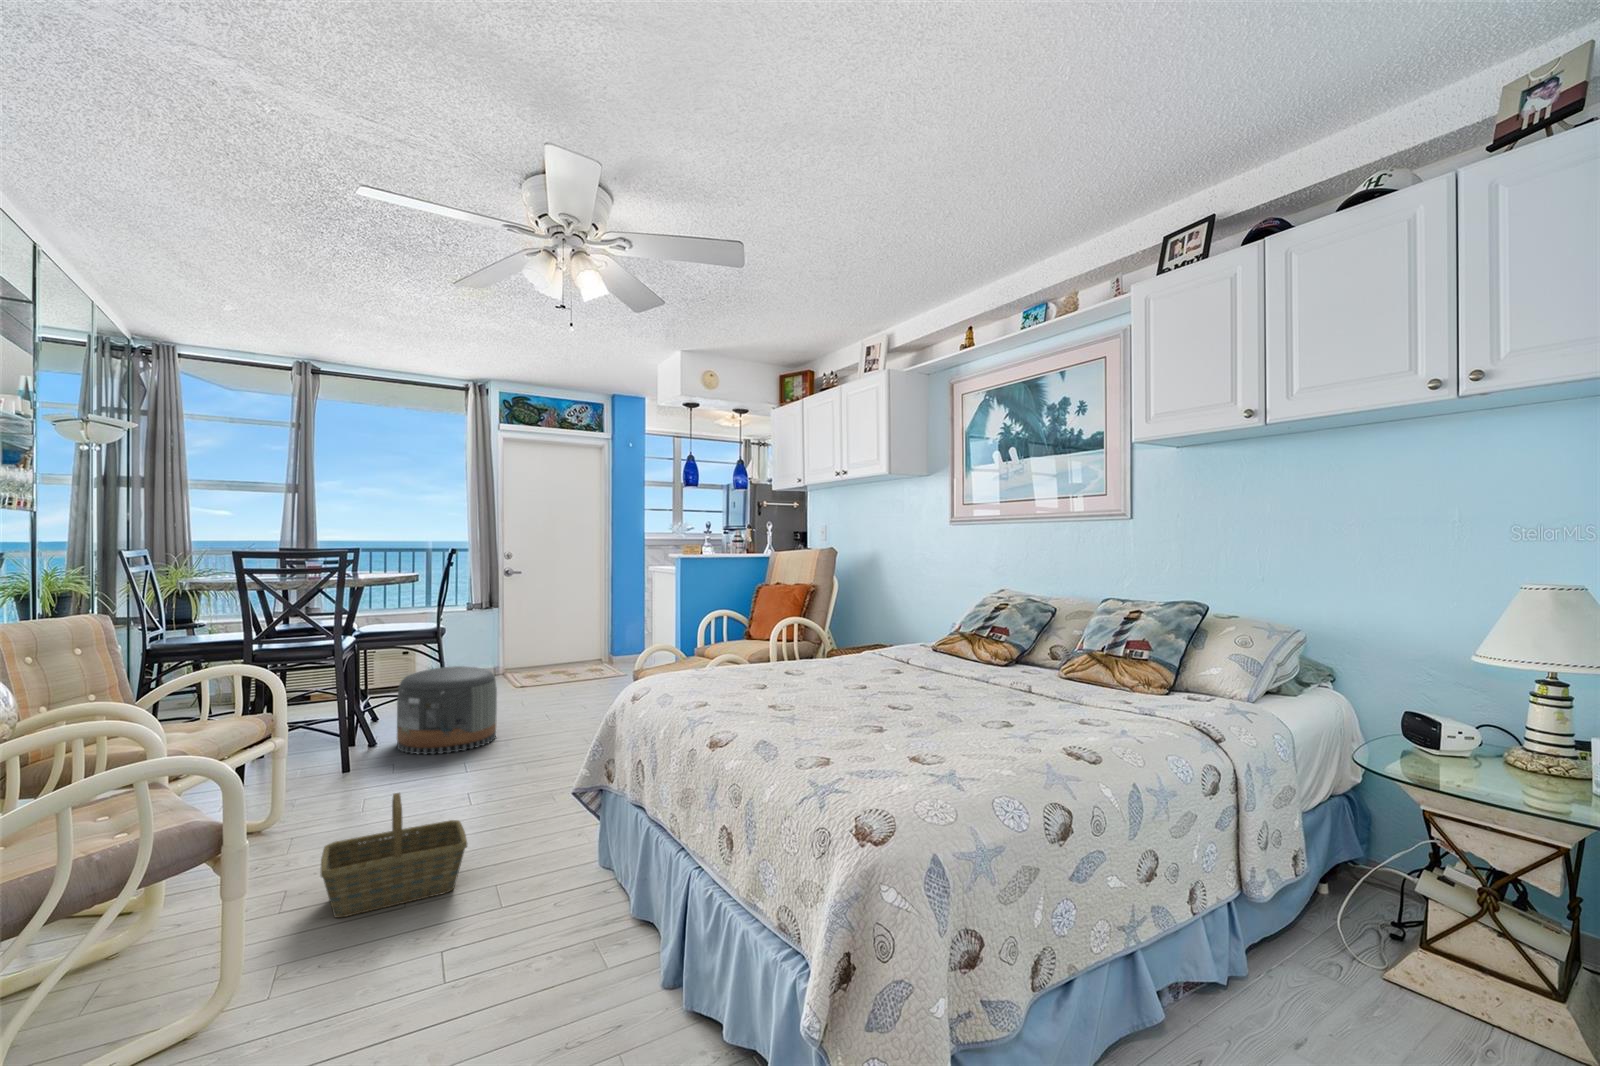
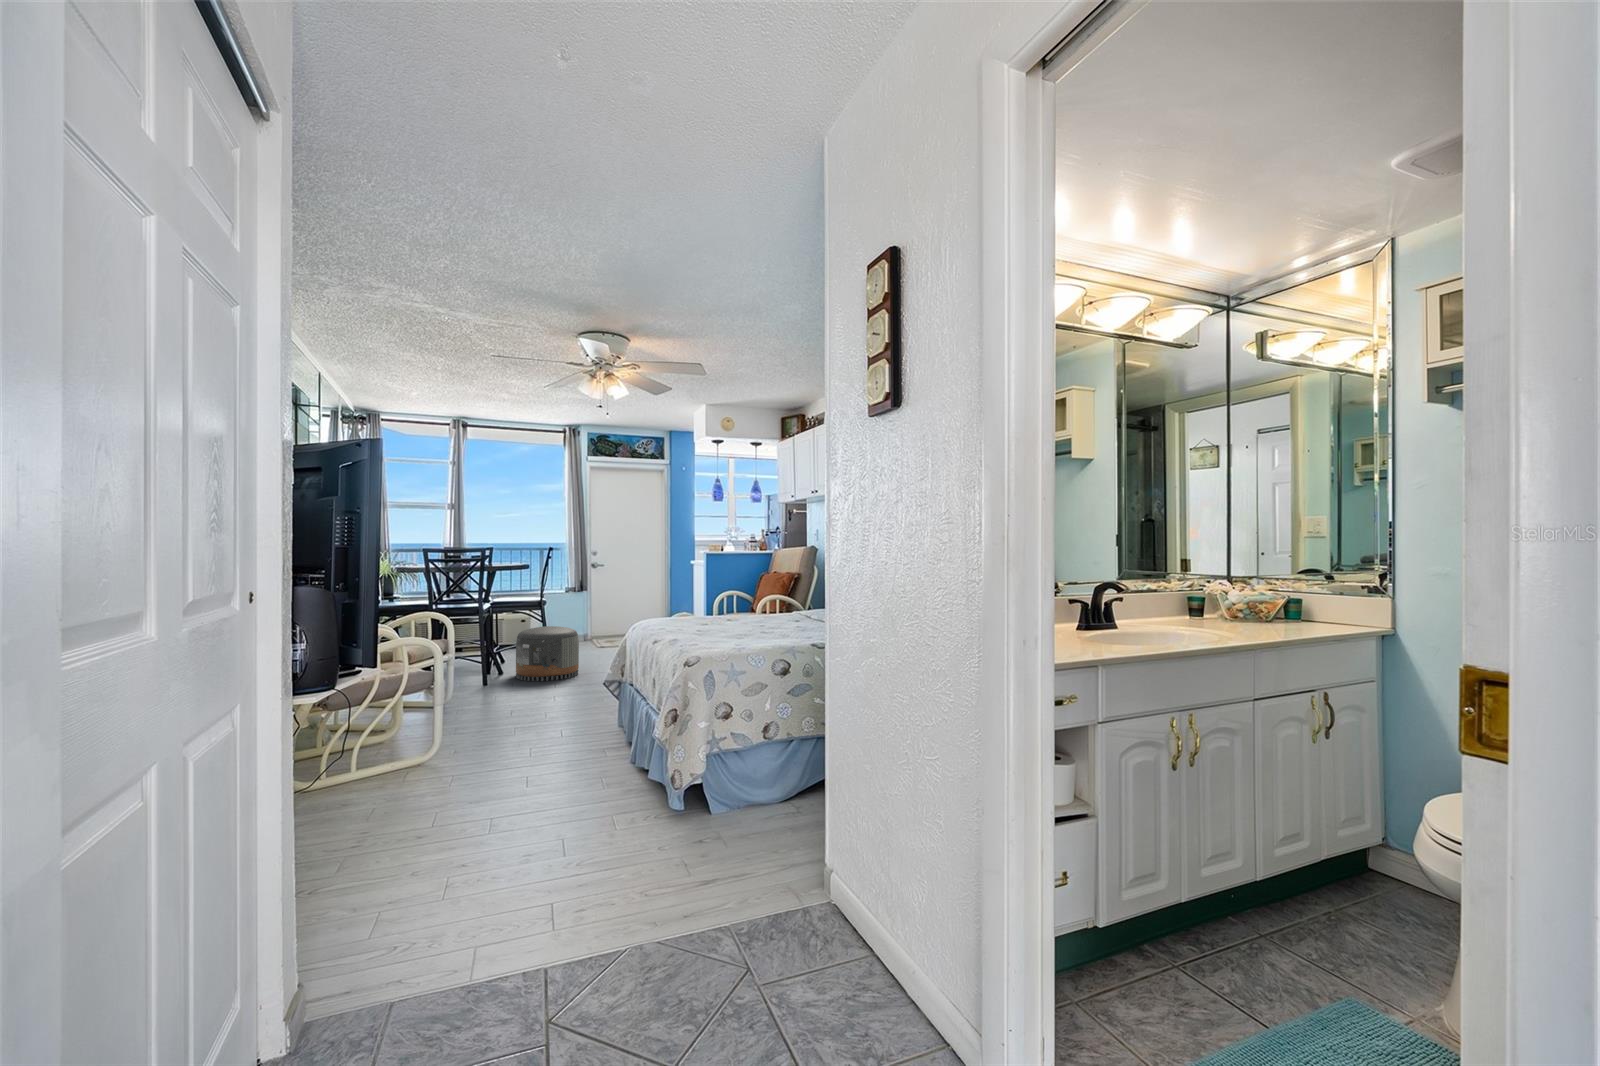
basket: present [320,793,467,918] -> none [474,681,548,741]

